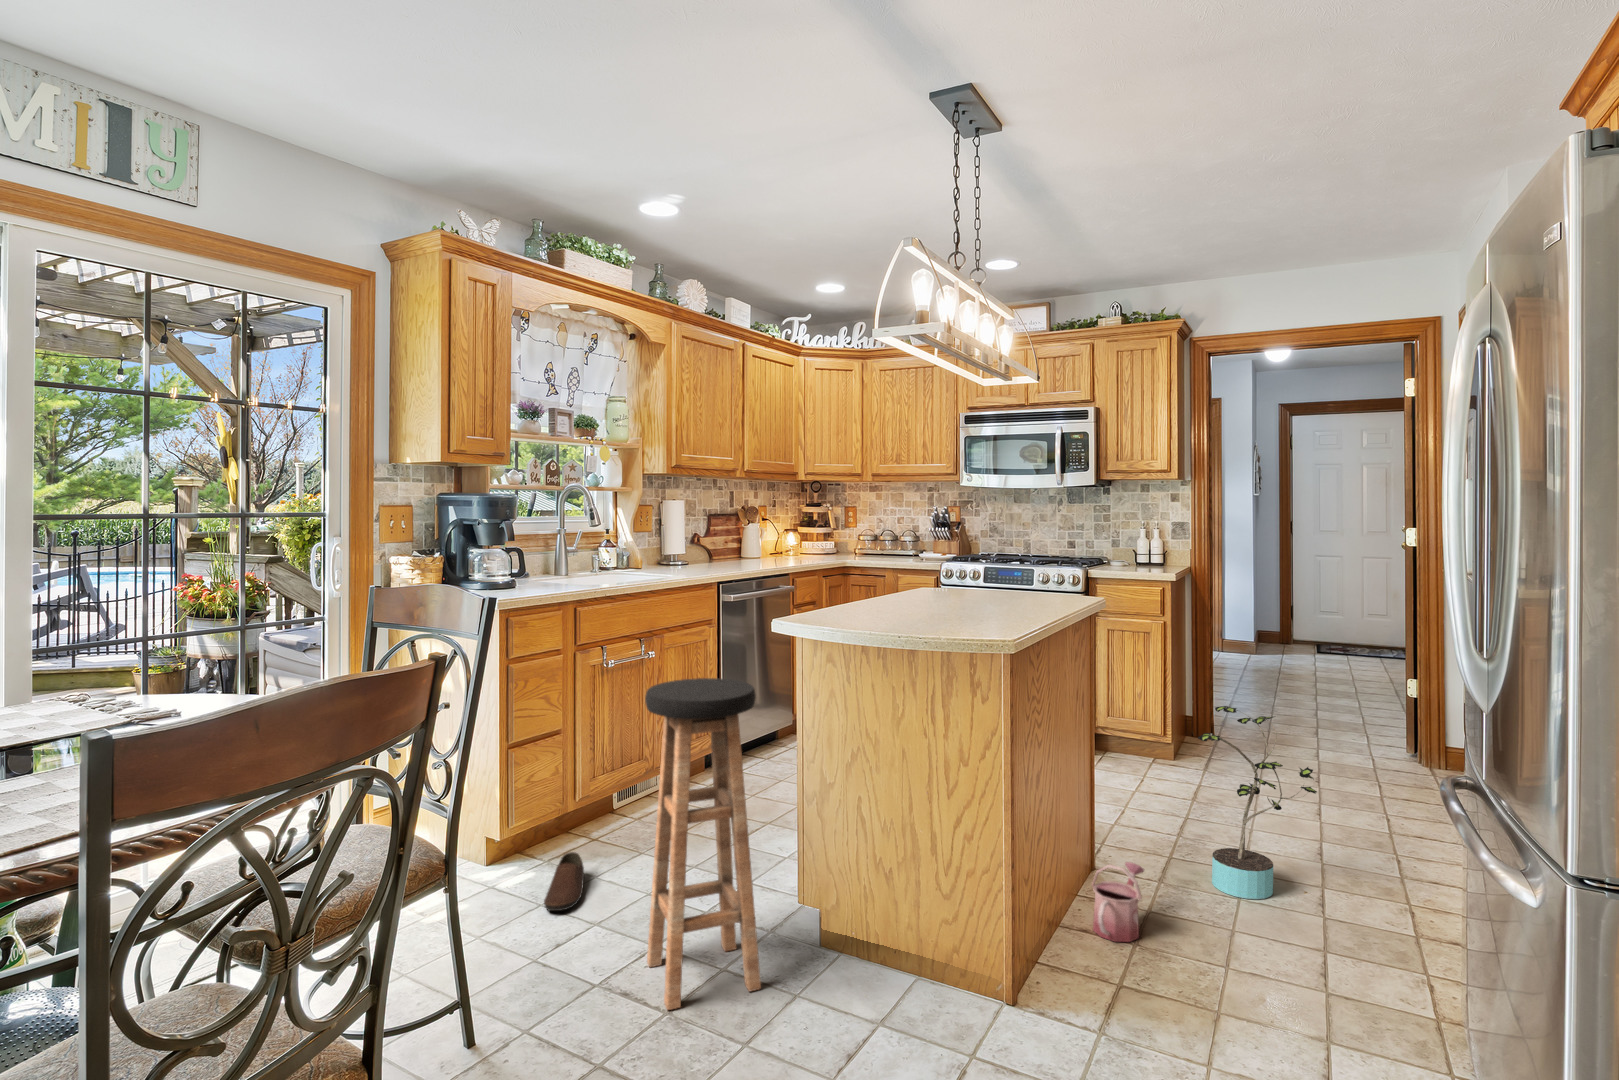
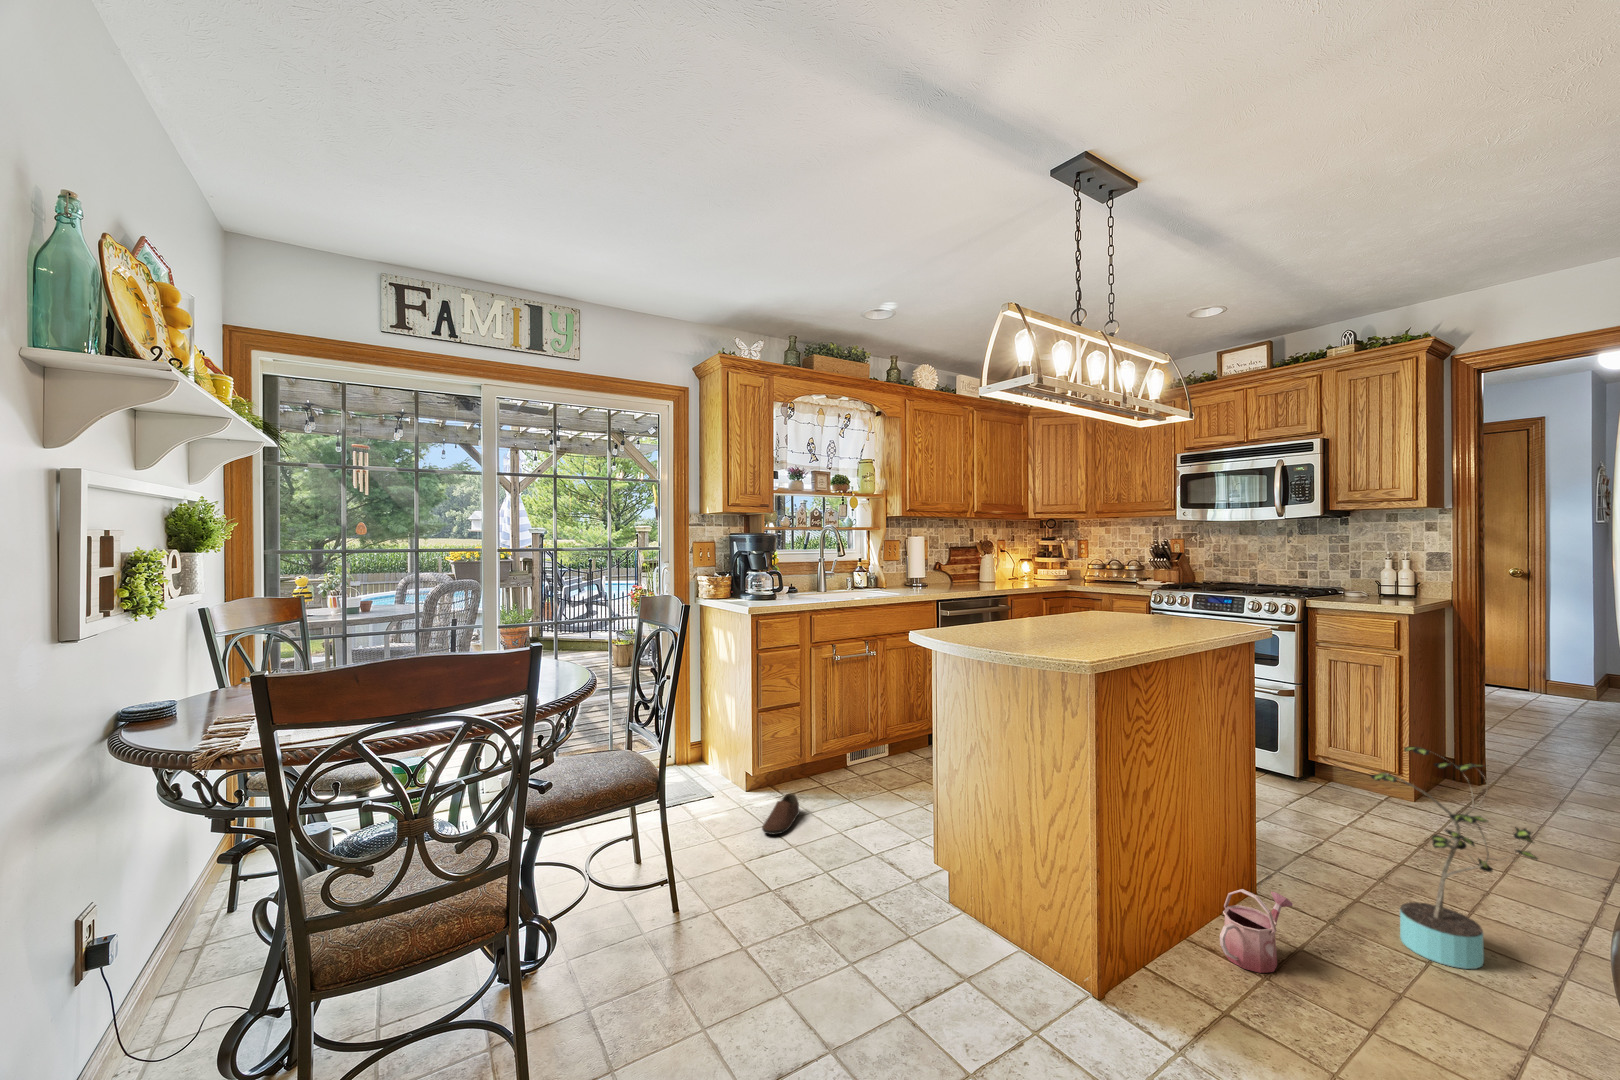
bar stool: present [645,678,761,1010] -> none [802,670,886,926]

